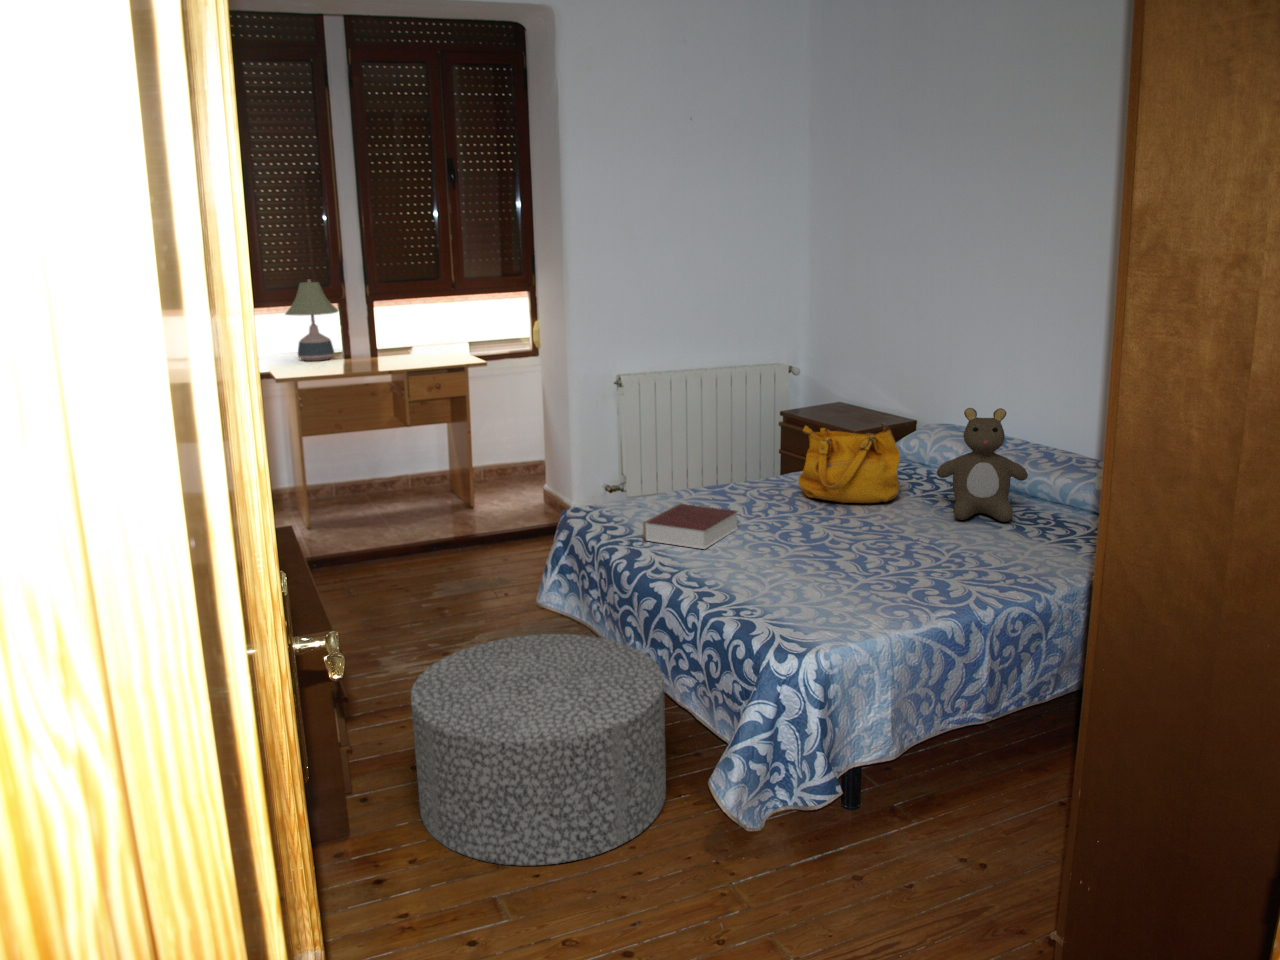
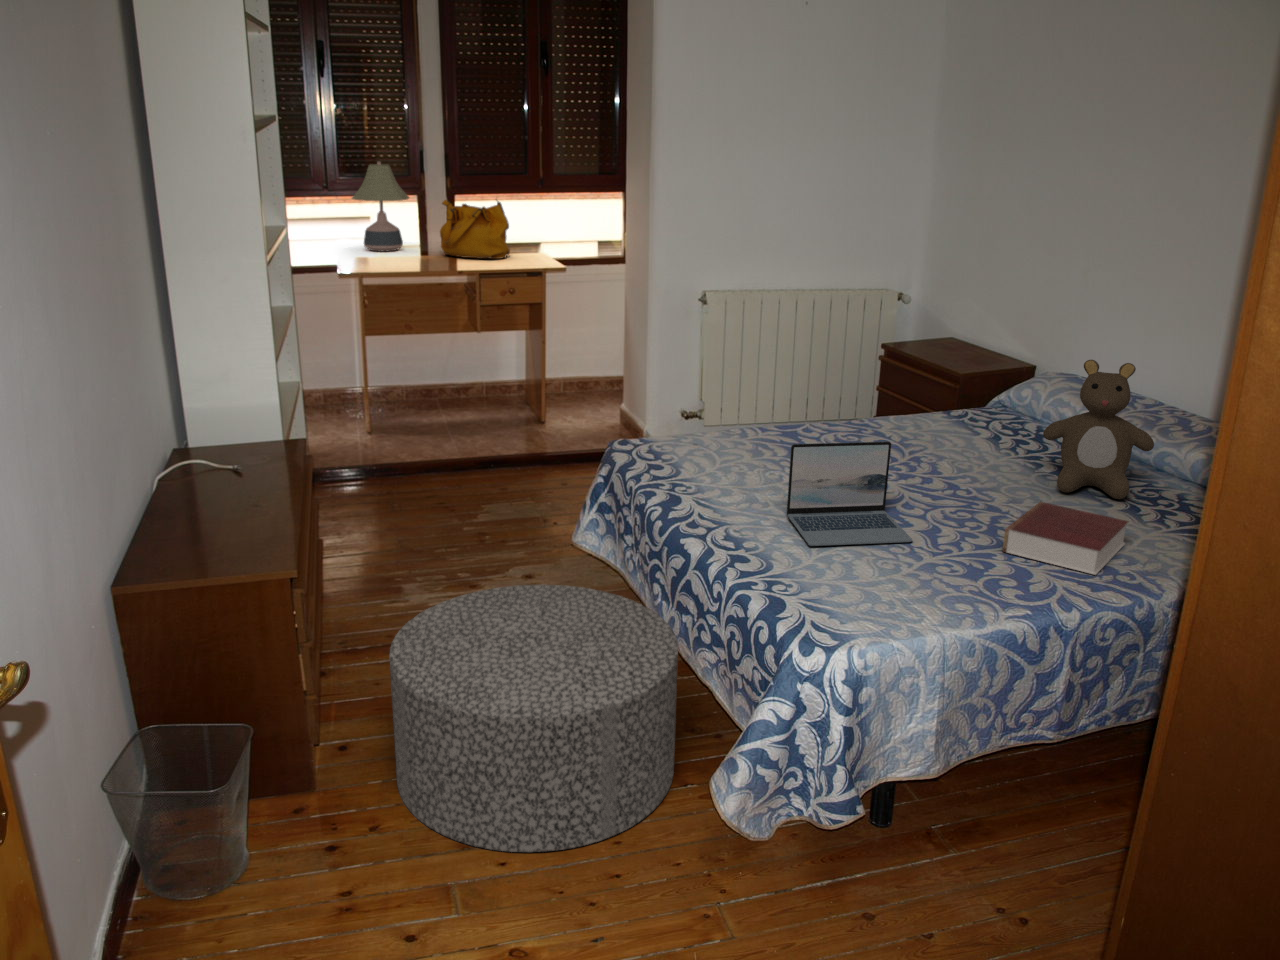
handbag: present [799,423,901,503] -> present [440,200,510,259]
laptop: none [736,486,846,578] -> present [787,442,912,546]
book: present [643,504,738,549] -> present [1003,502,1128,575]

